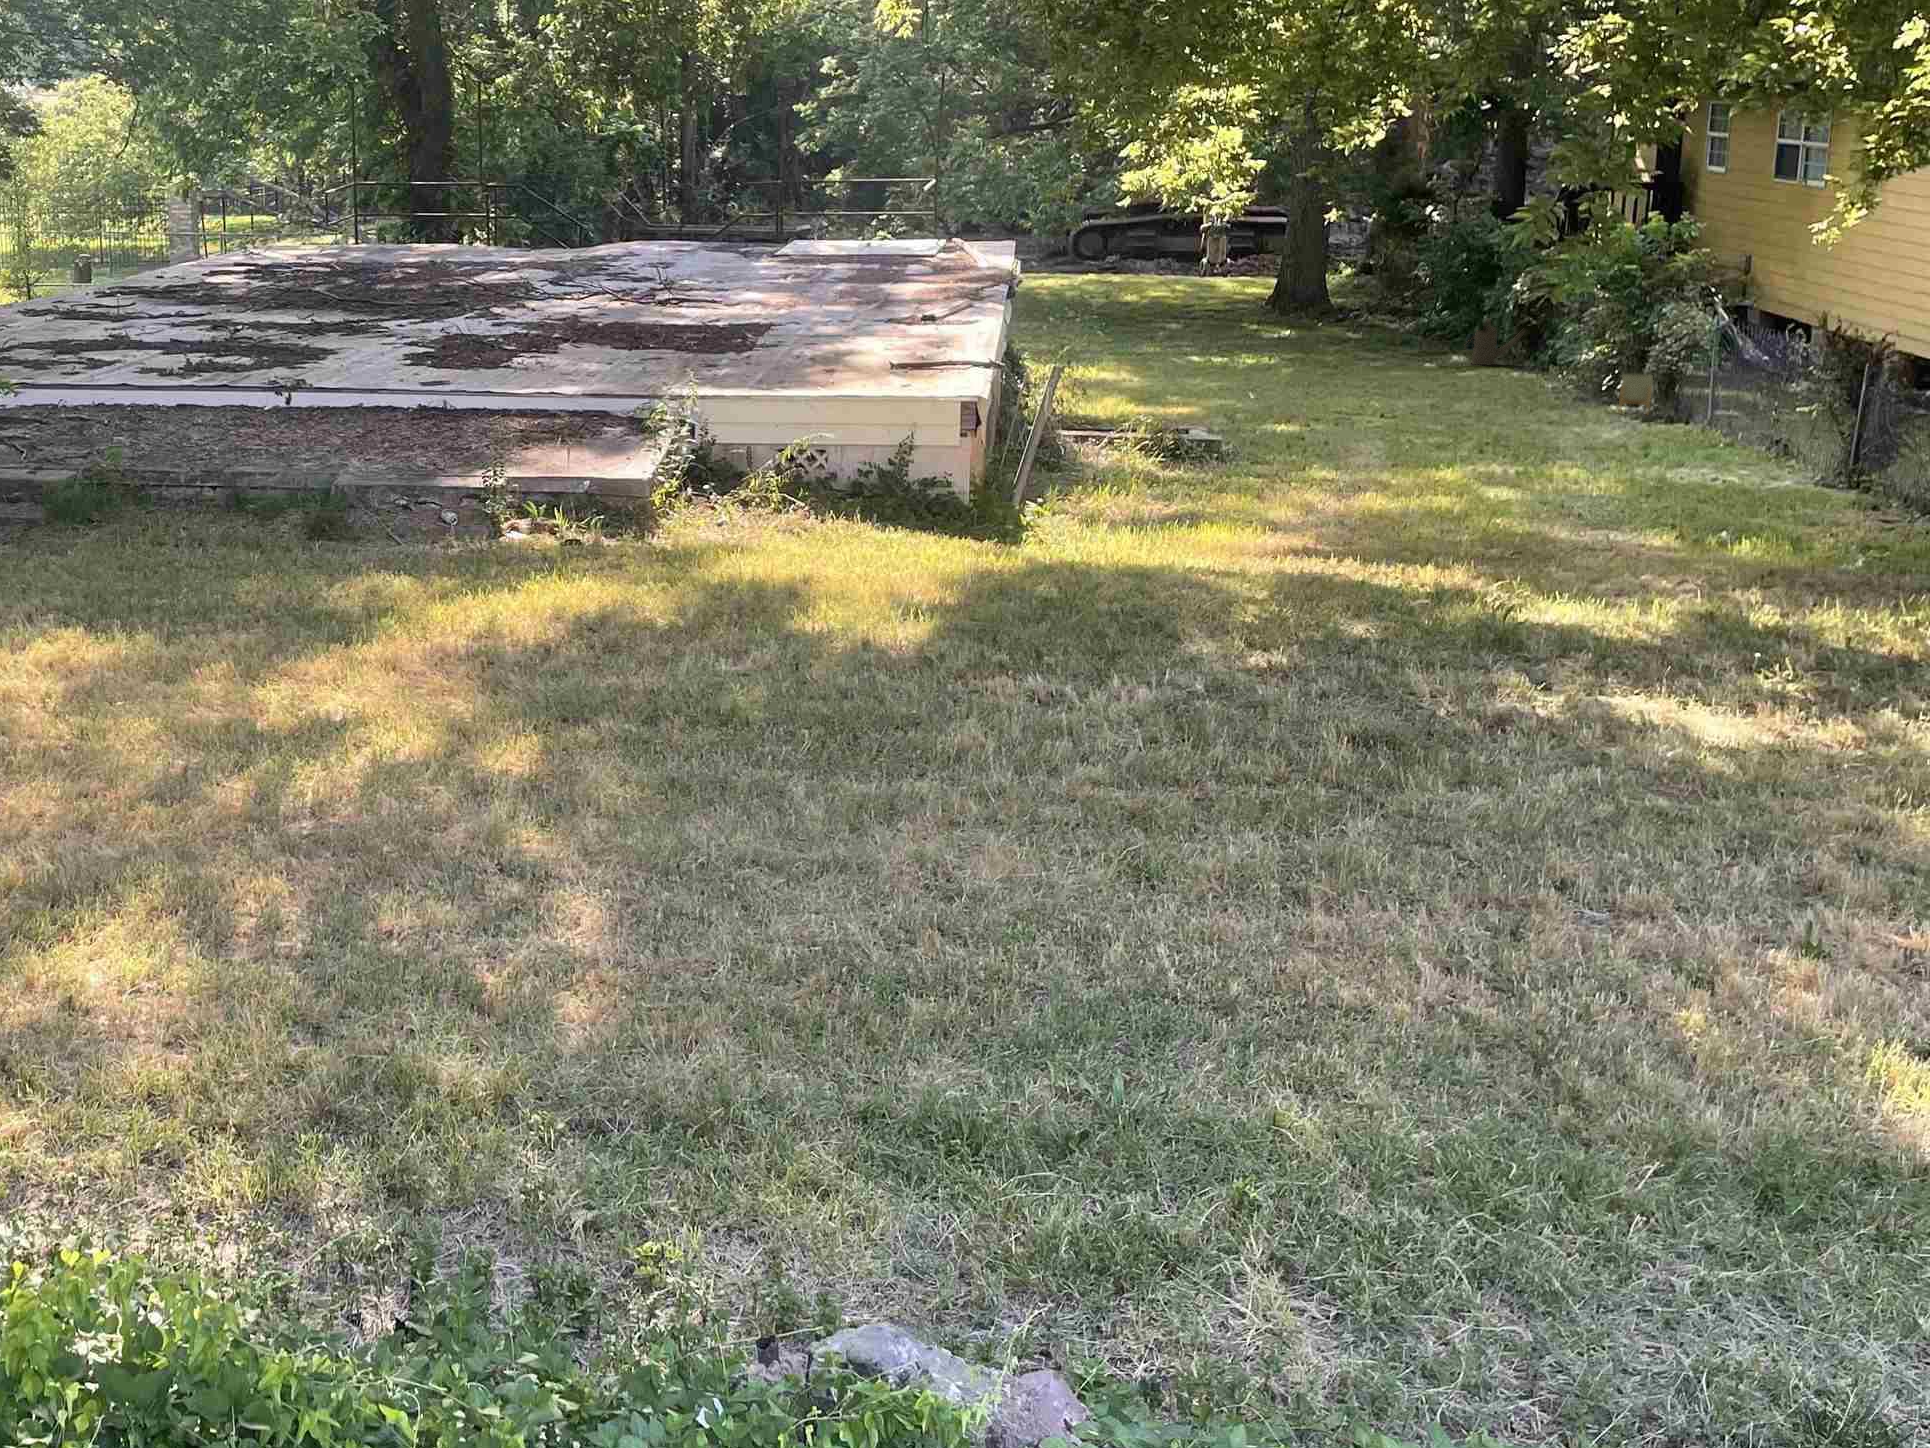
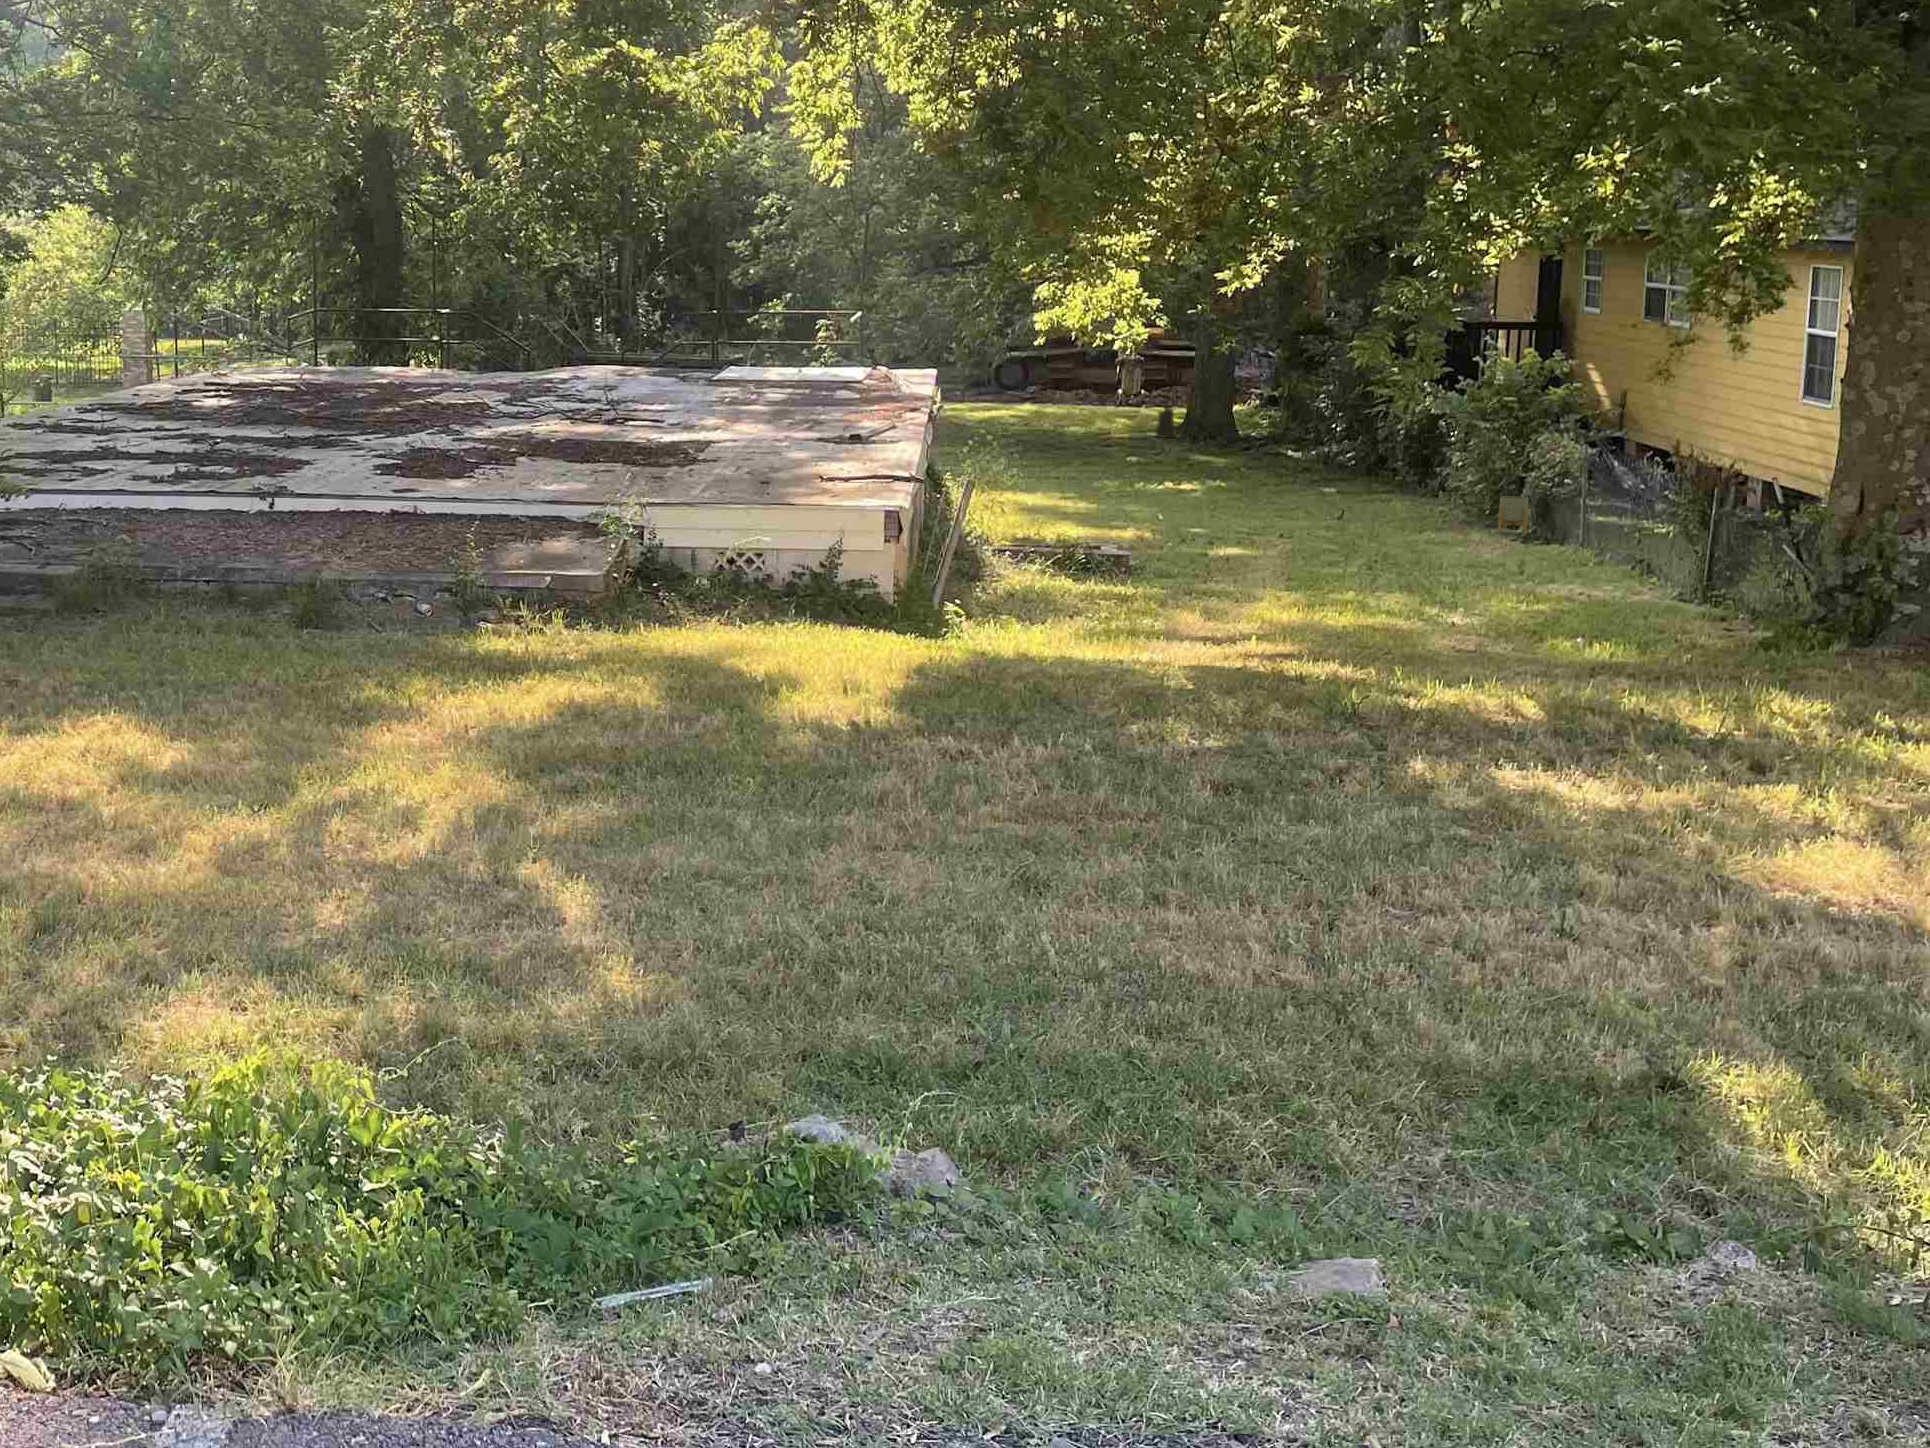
watering can: present [1472,318,1525,365] -> present [1156,403,1187,438]

